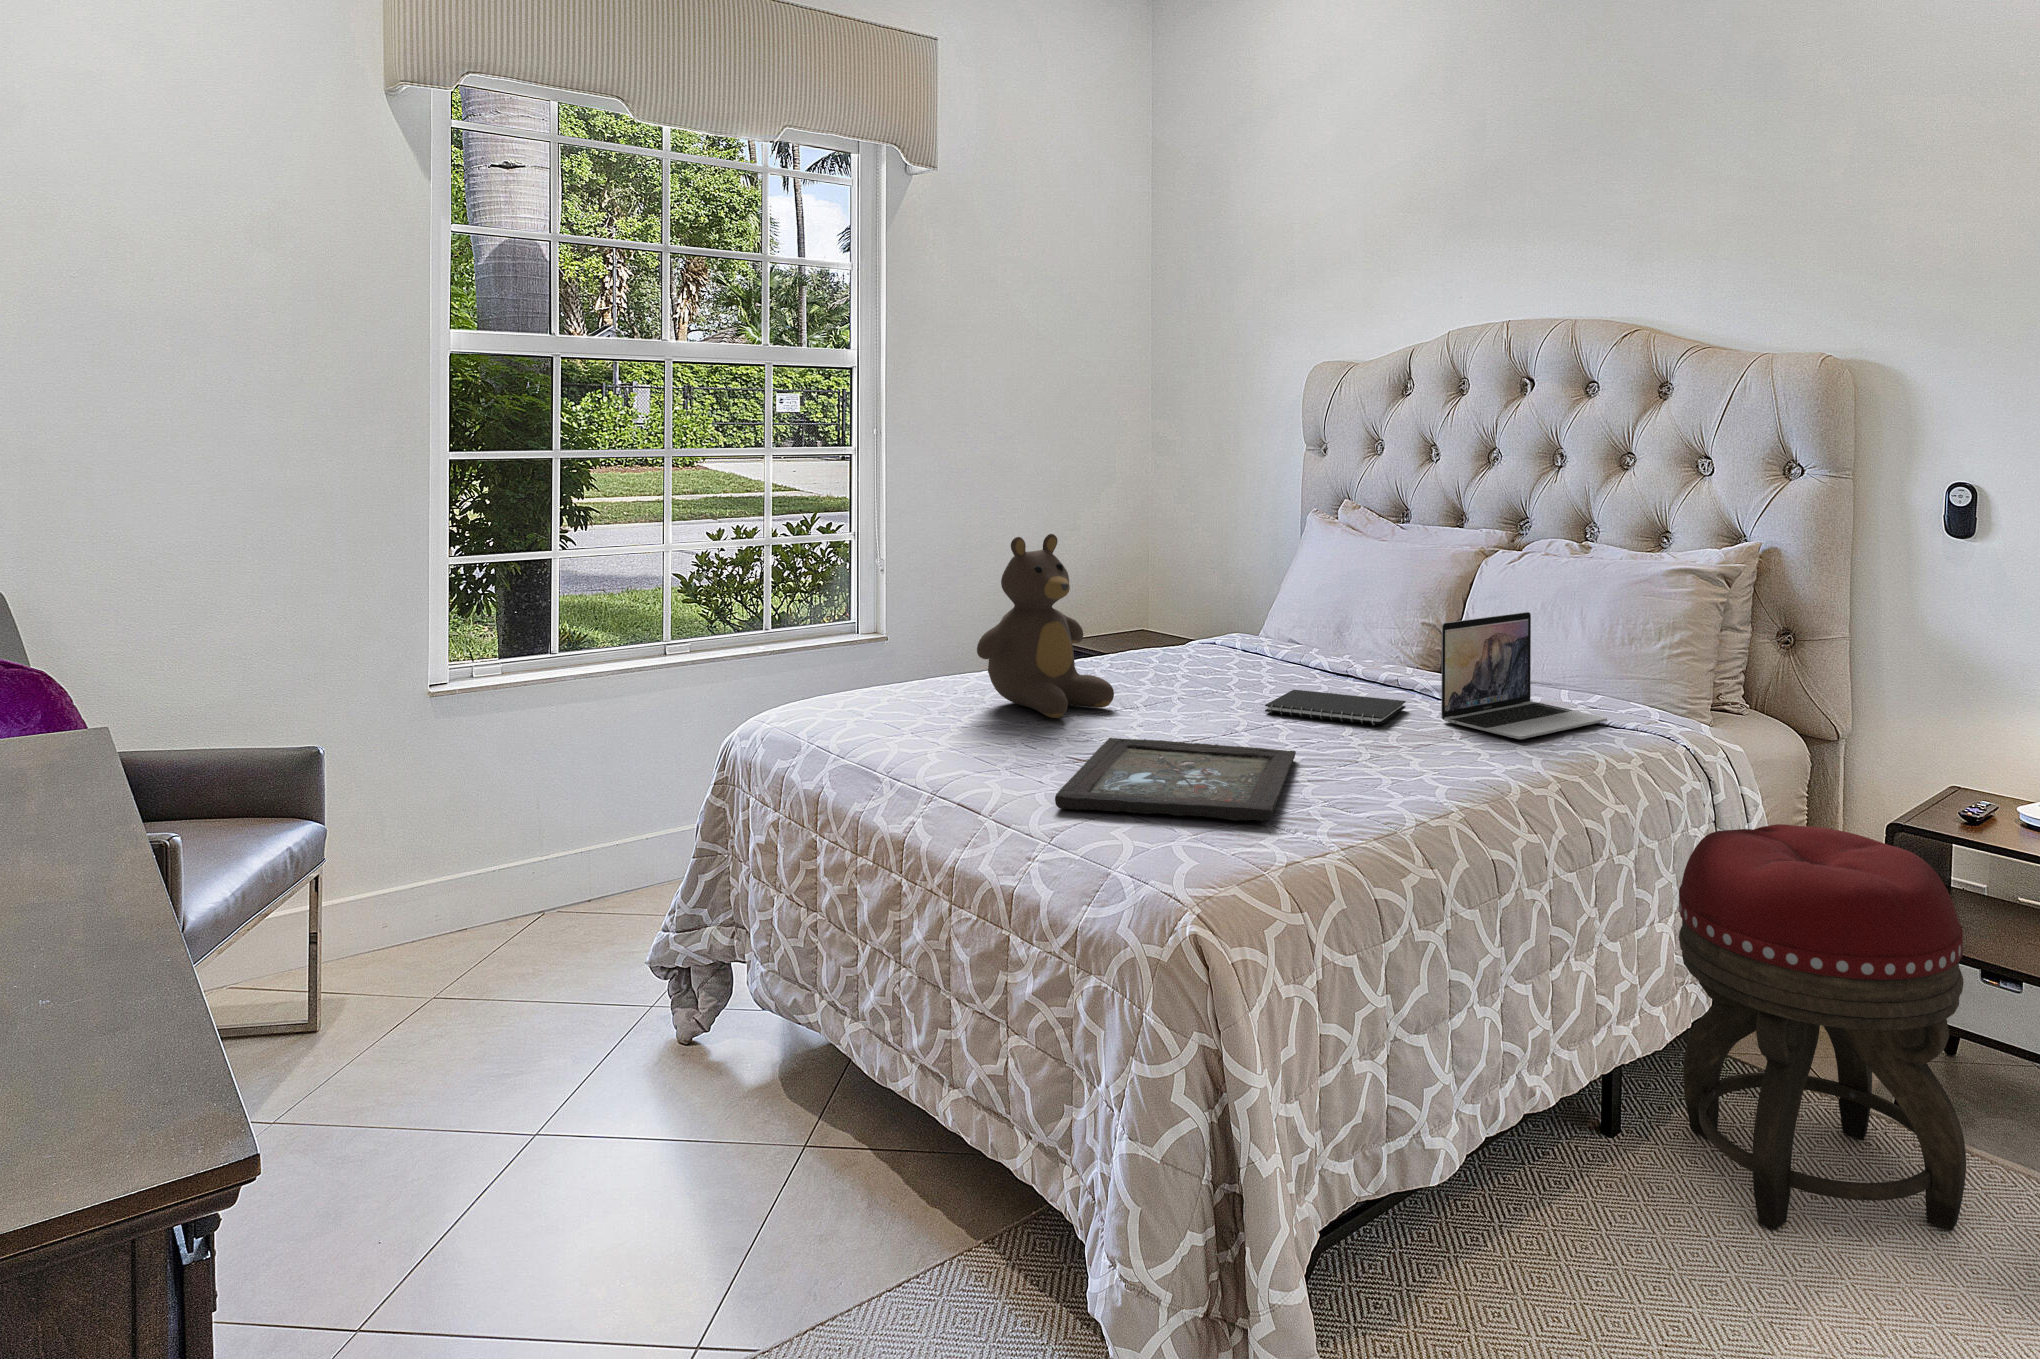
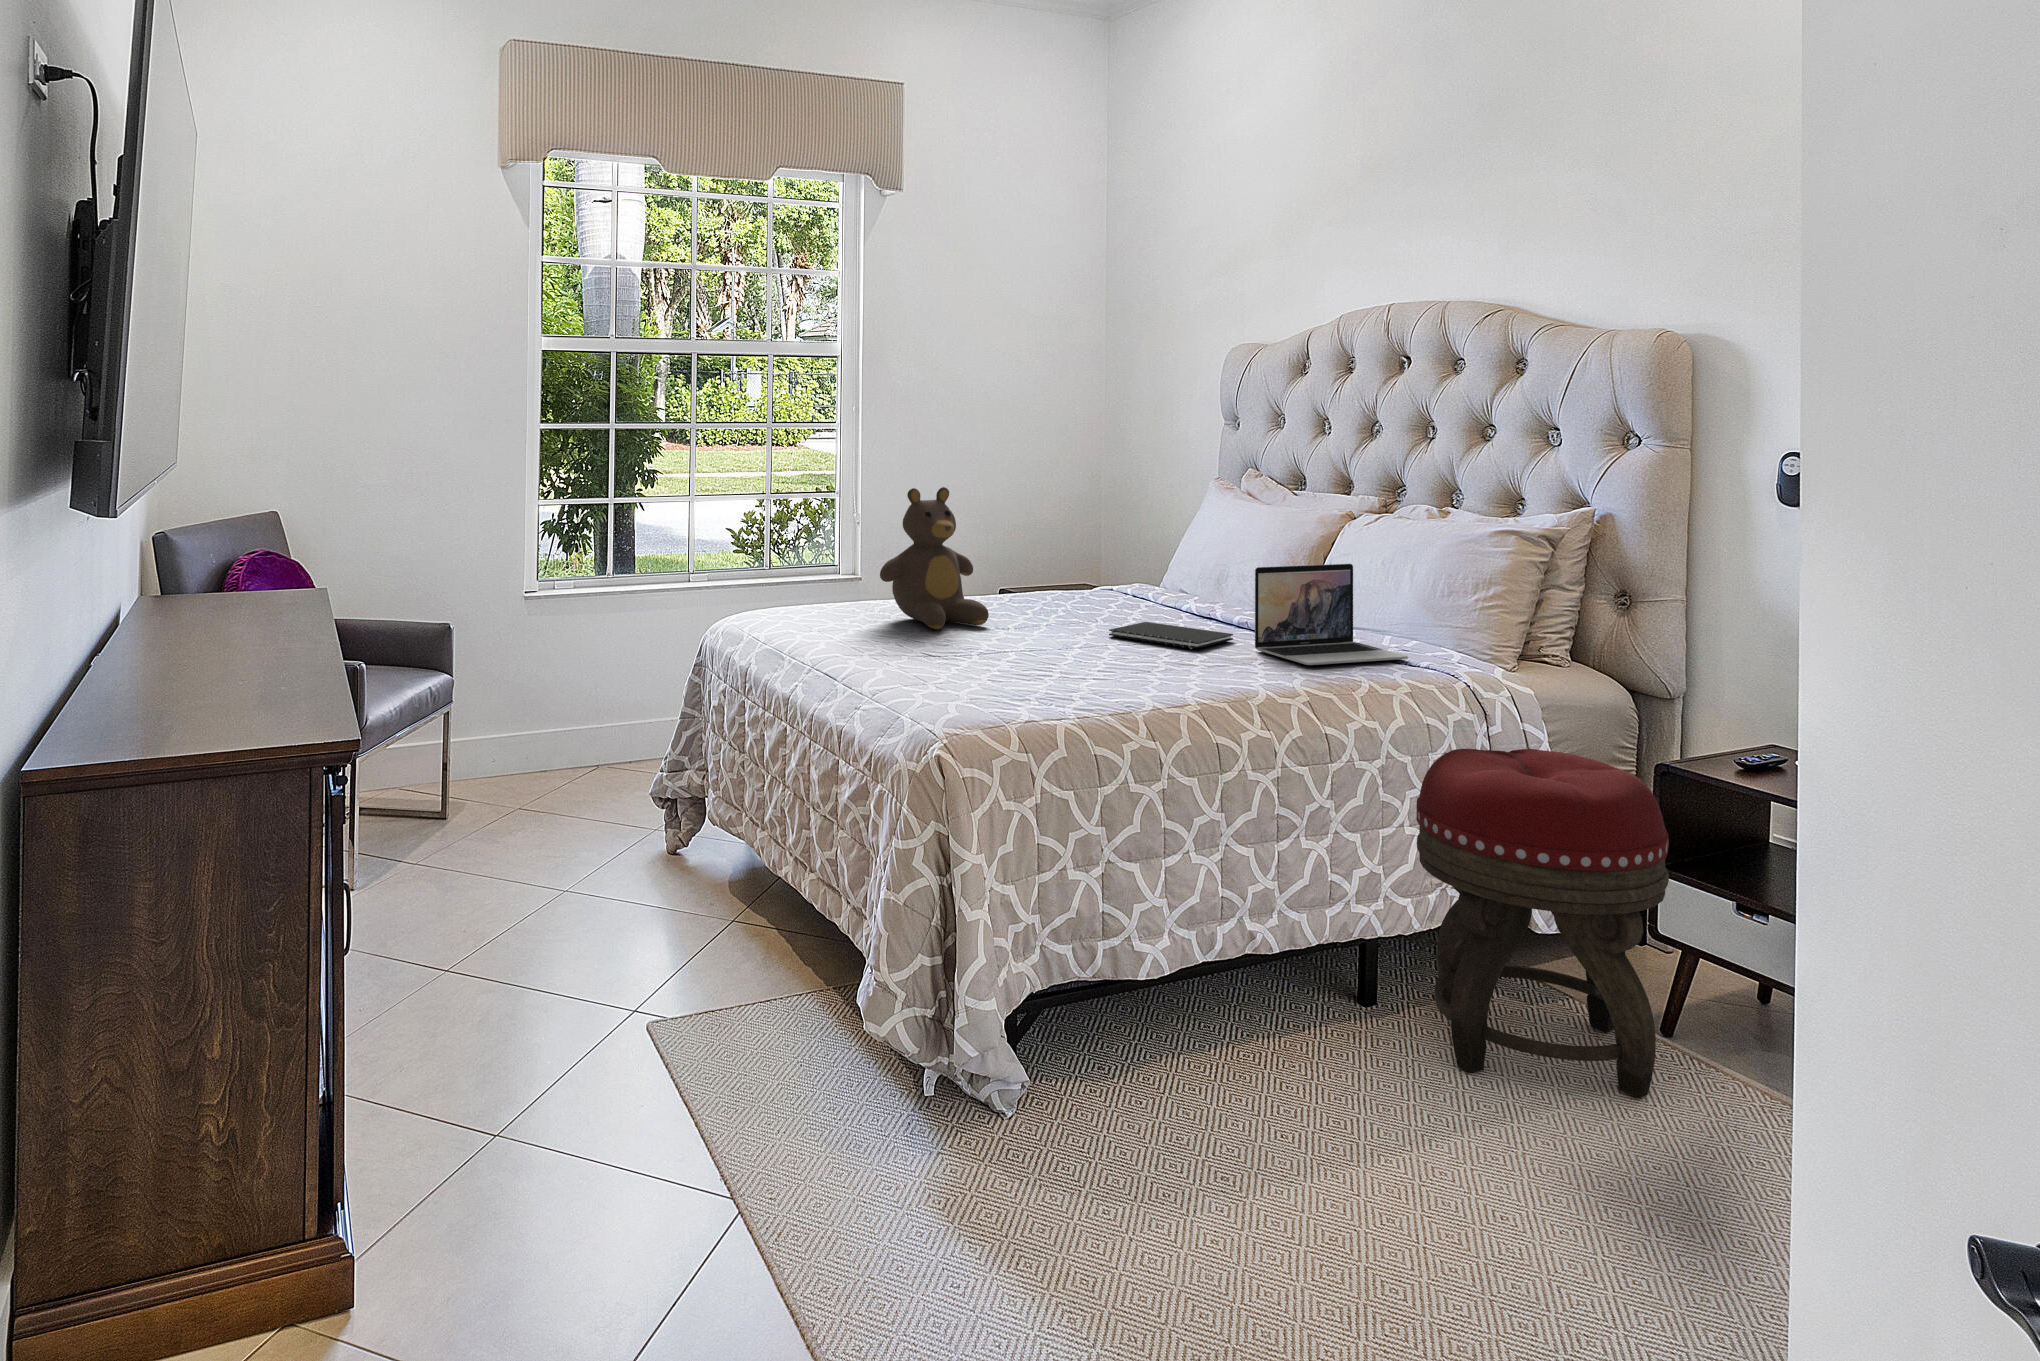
tray: present [1055,738,1296,821] -> none [887,642,1101,696]

